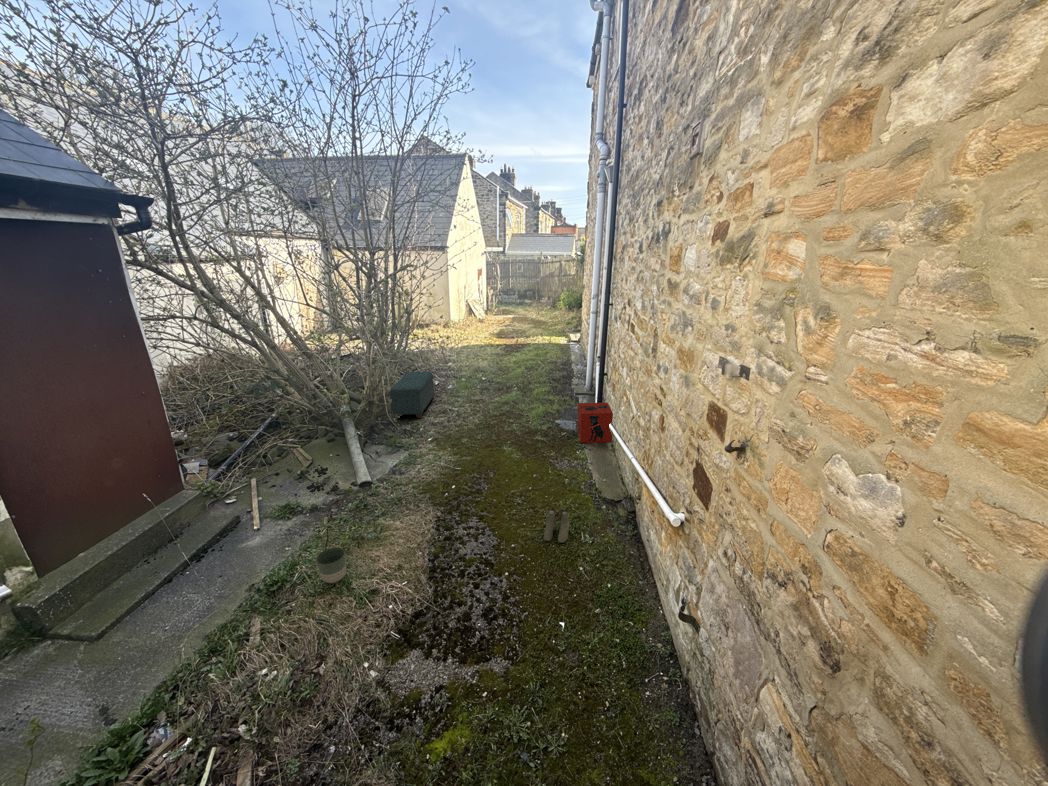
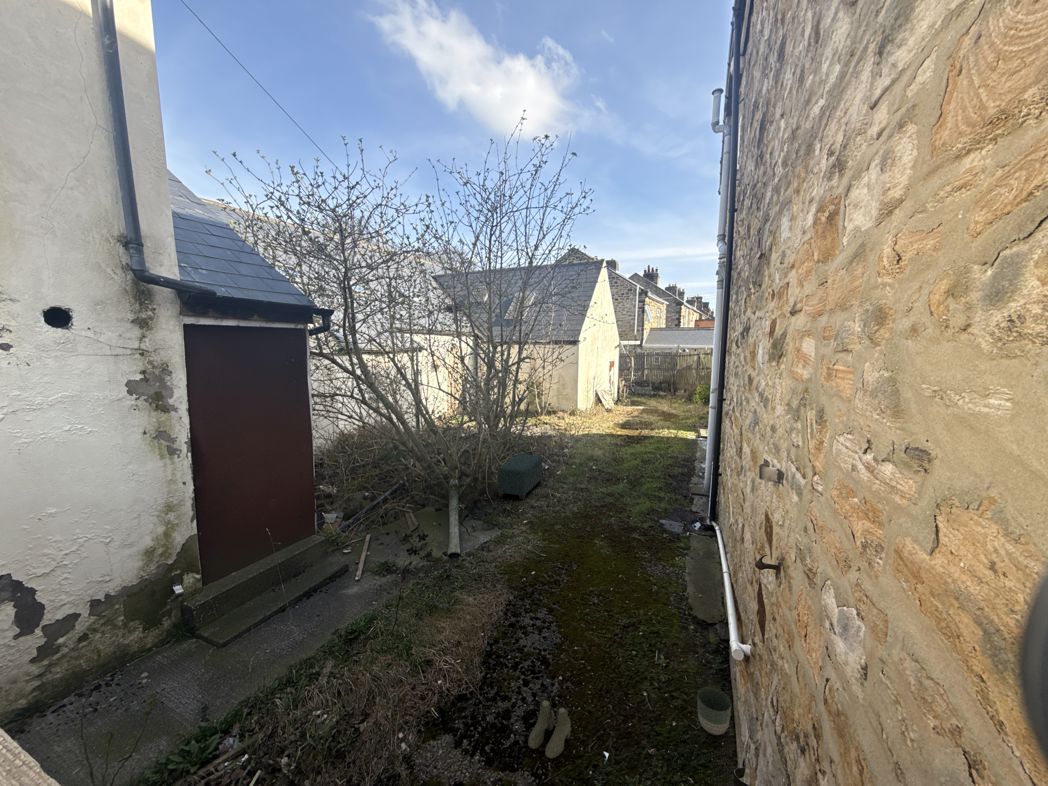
storage box: present [577,403,613,443] -> none [679,506,717,555]
boots: present [544,509,570,543] -> present [528,698,571,759]
planter: present [316,547,346,583] -> present [698,687,731,735]

